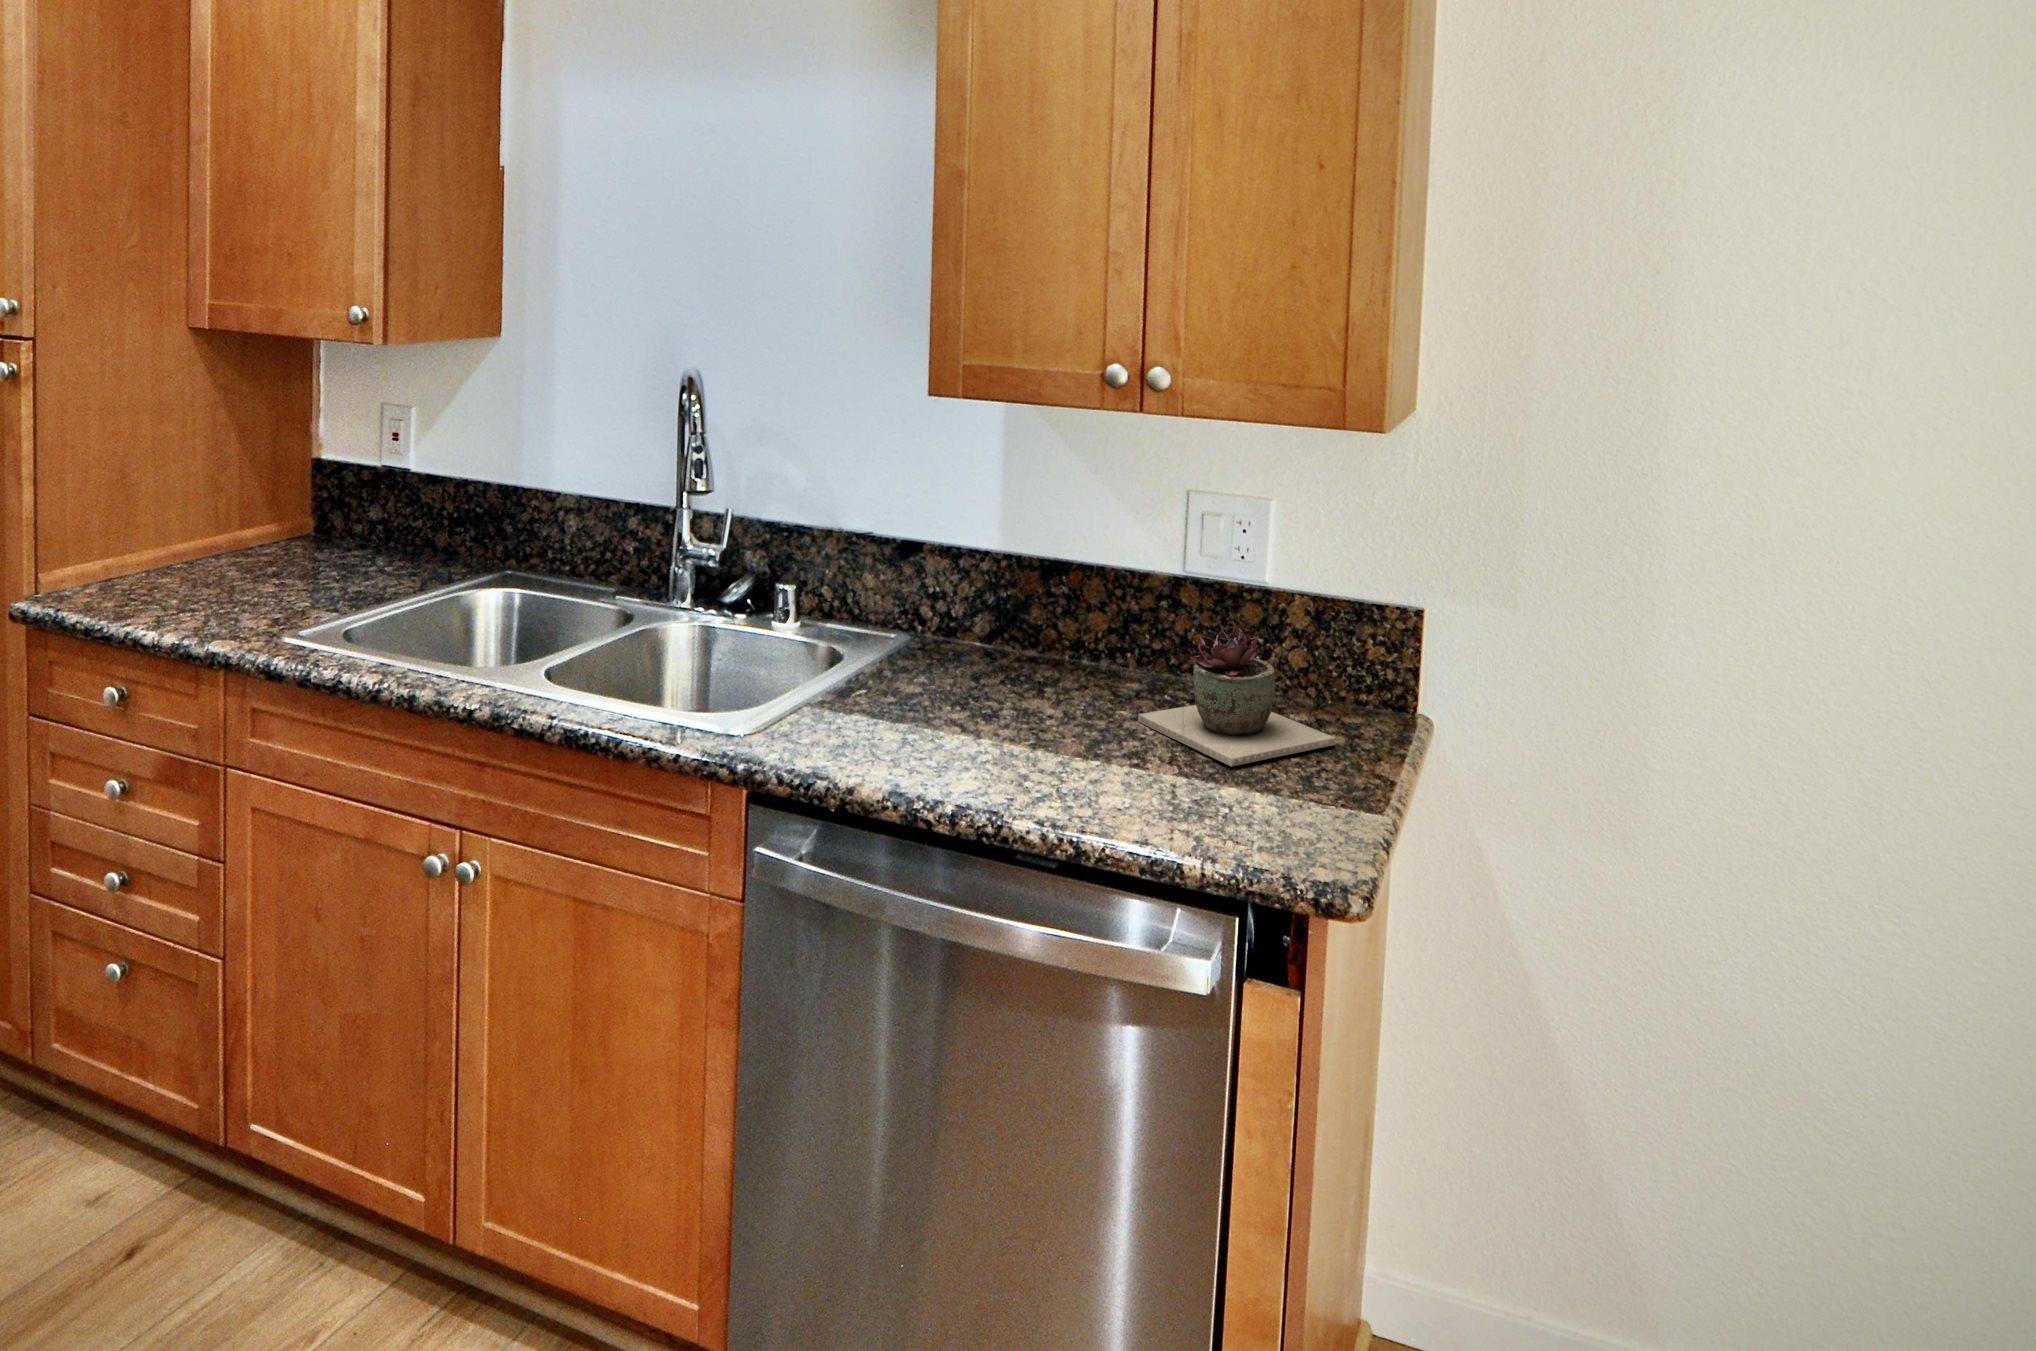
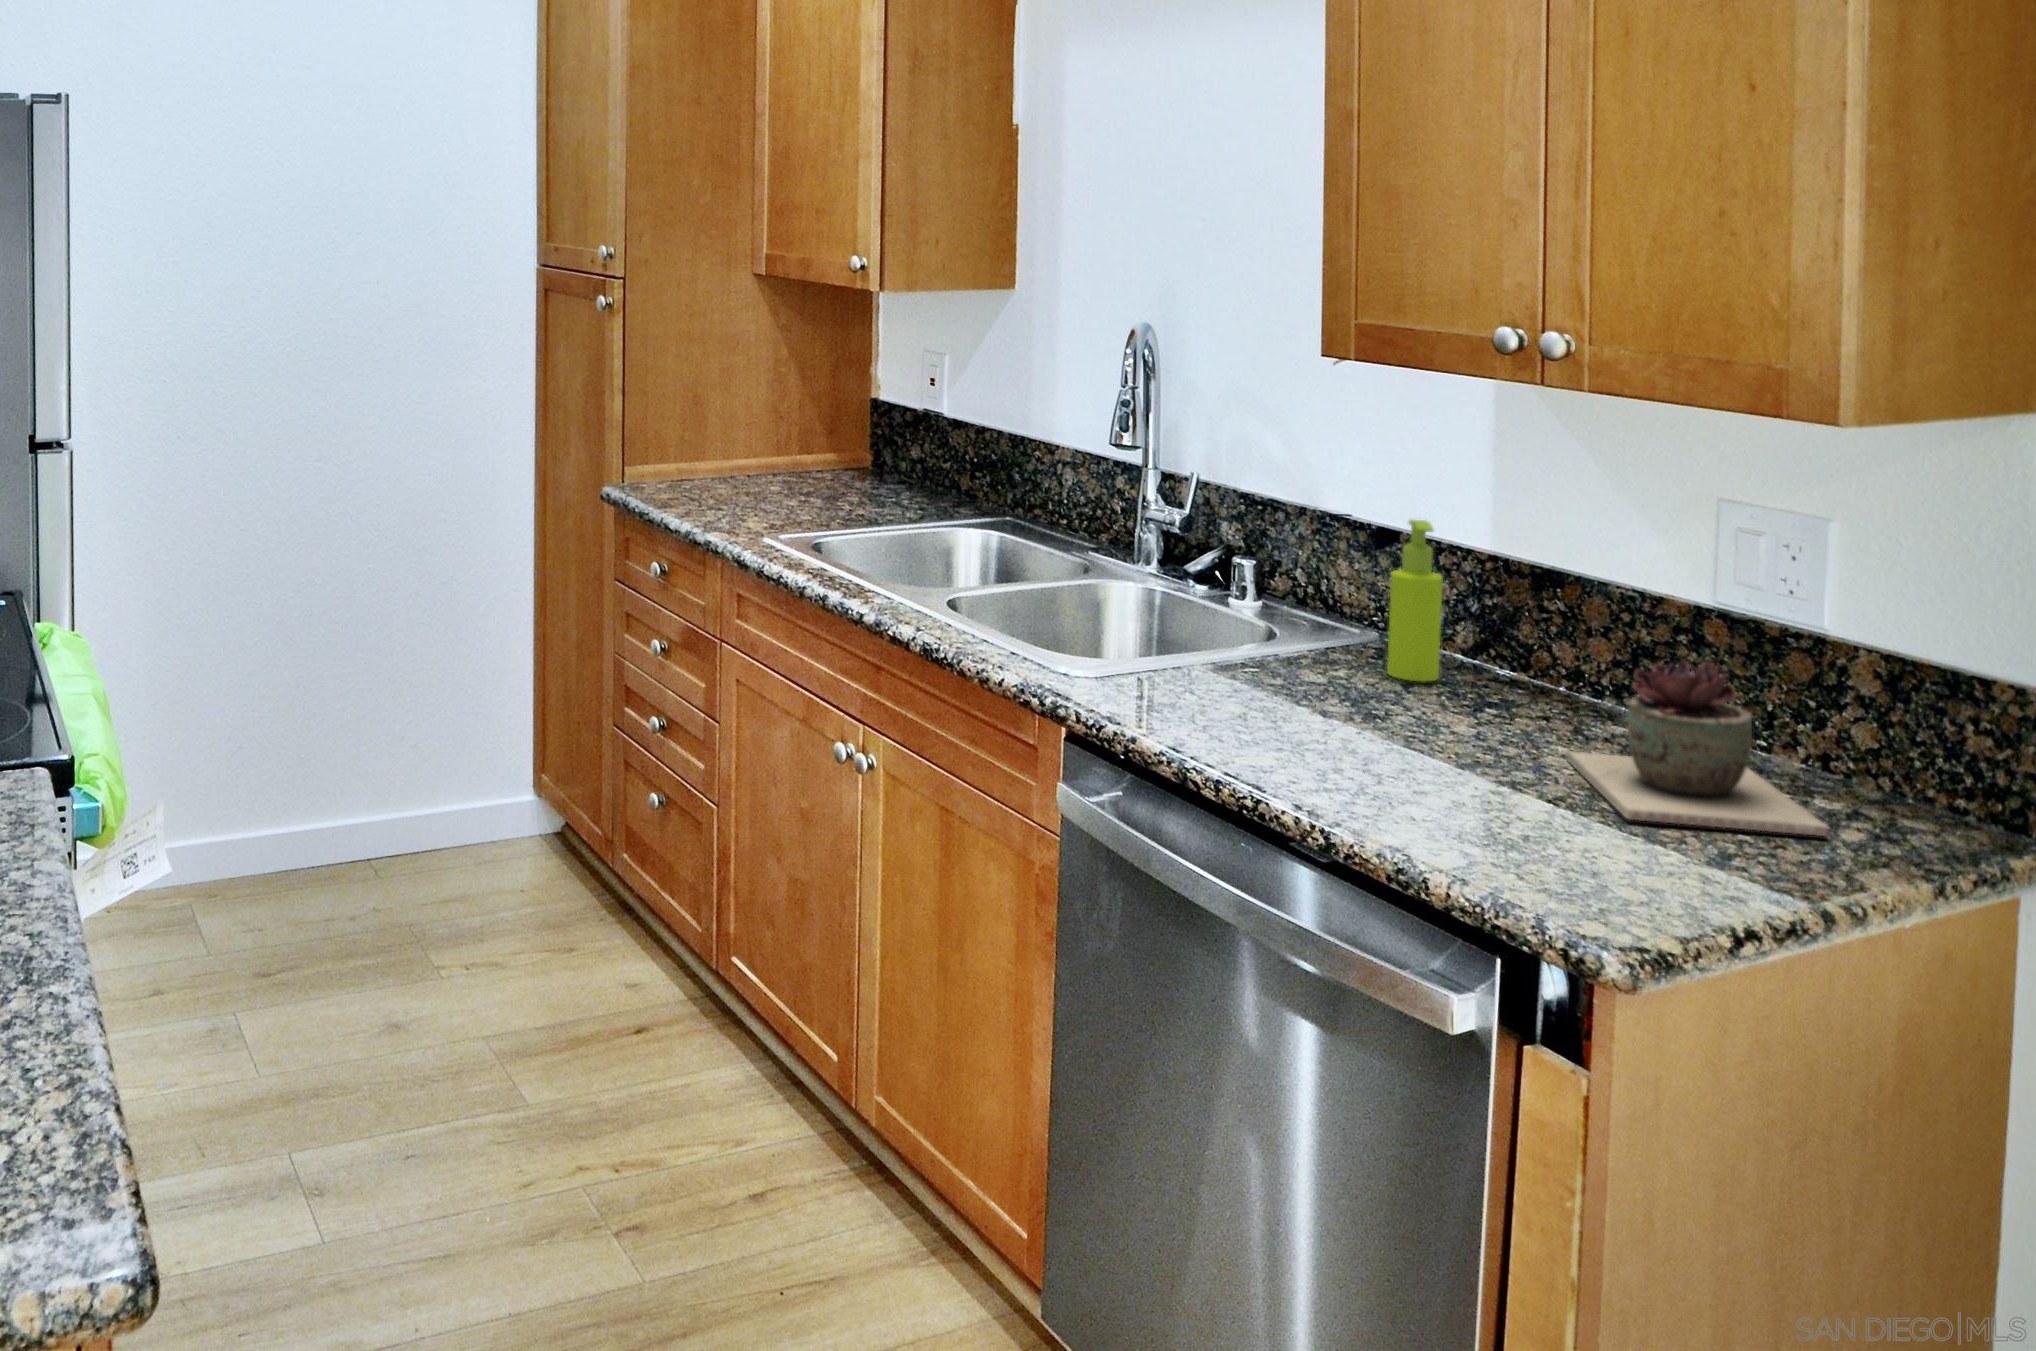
soap dispenser: none [947,537,987,673] -> present [1387,520,1443,681]

